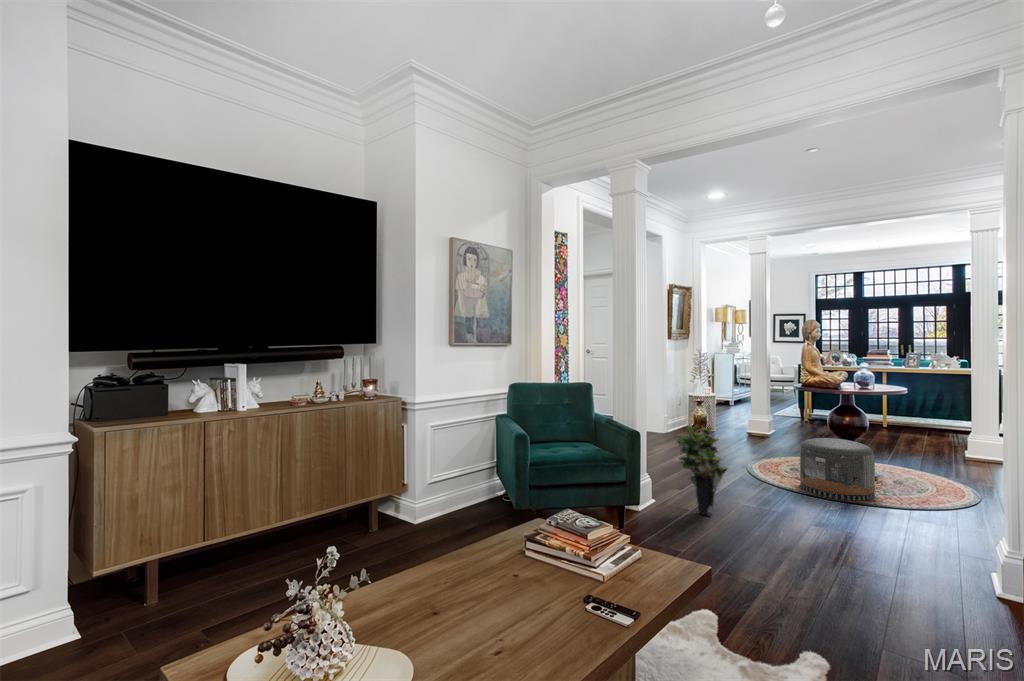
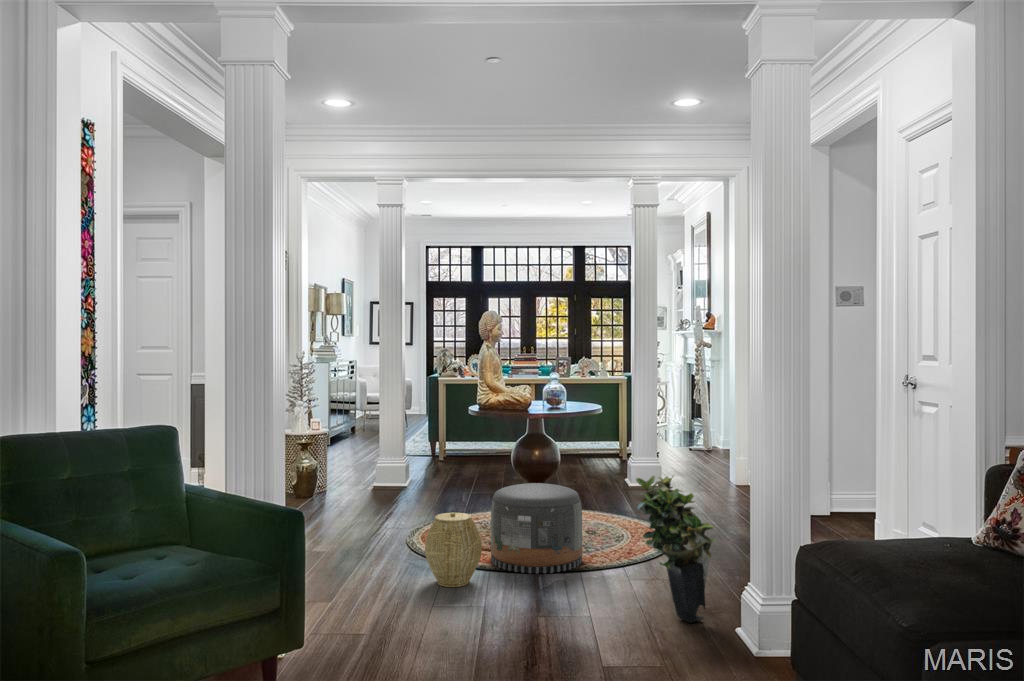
potted plant: present [676,426,728,515] -> present [636,476,715,623]
woven basket: none [746,448,785,494] -> present [425,512,482,587]

